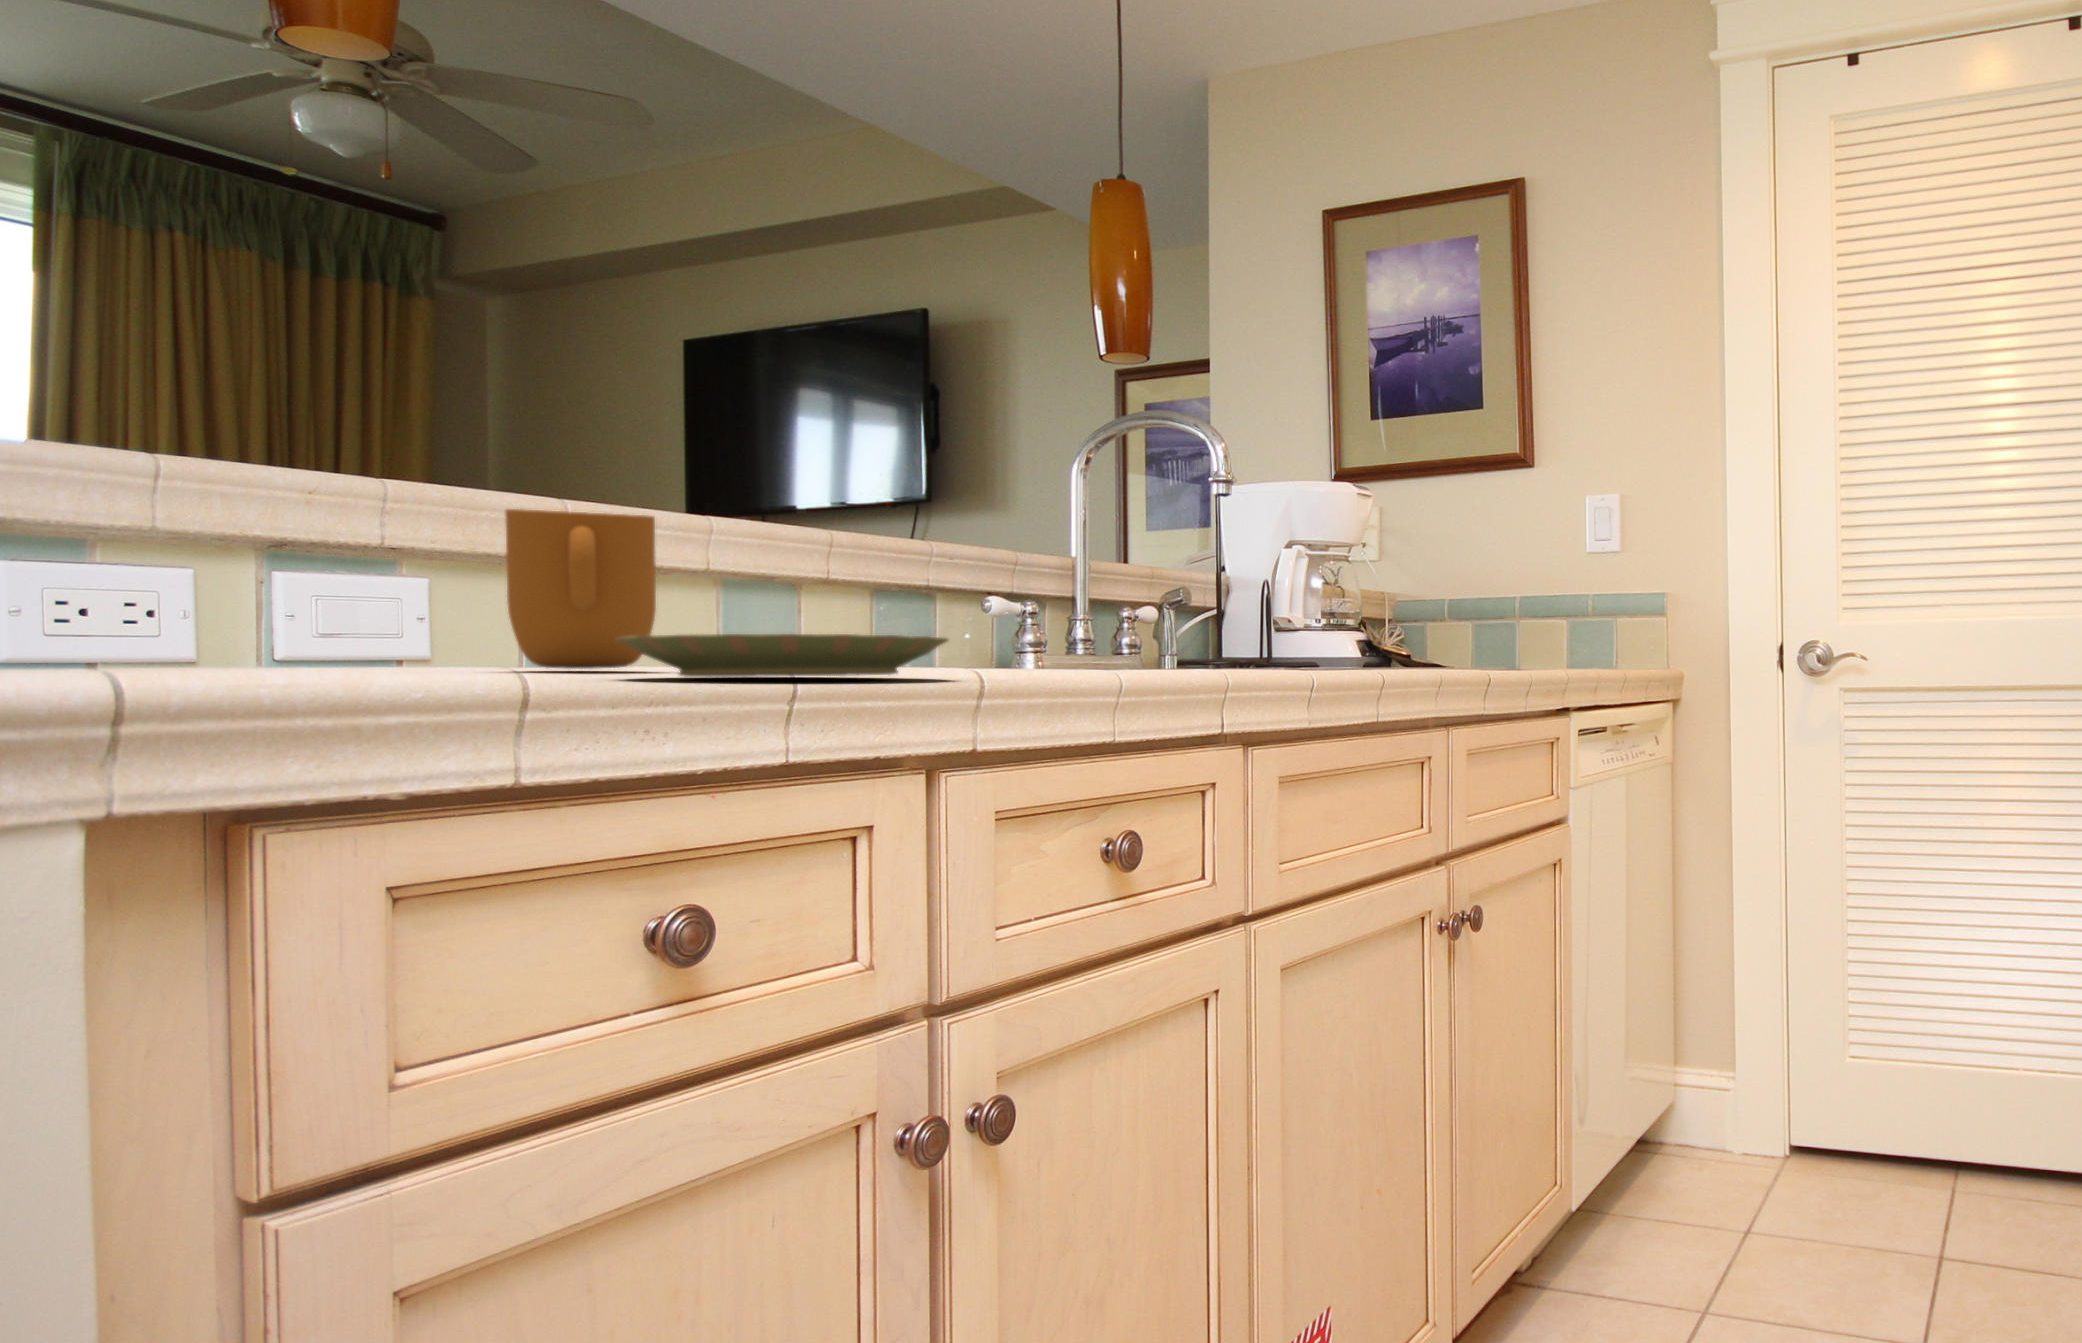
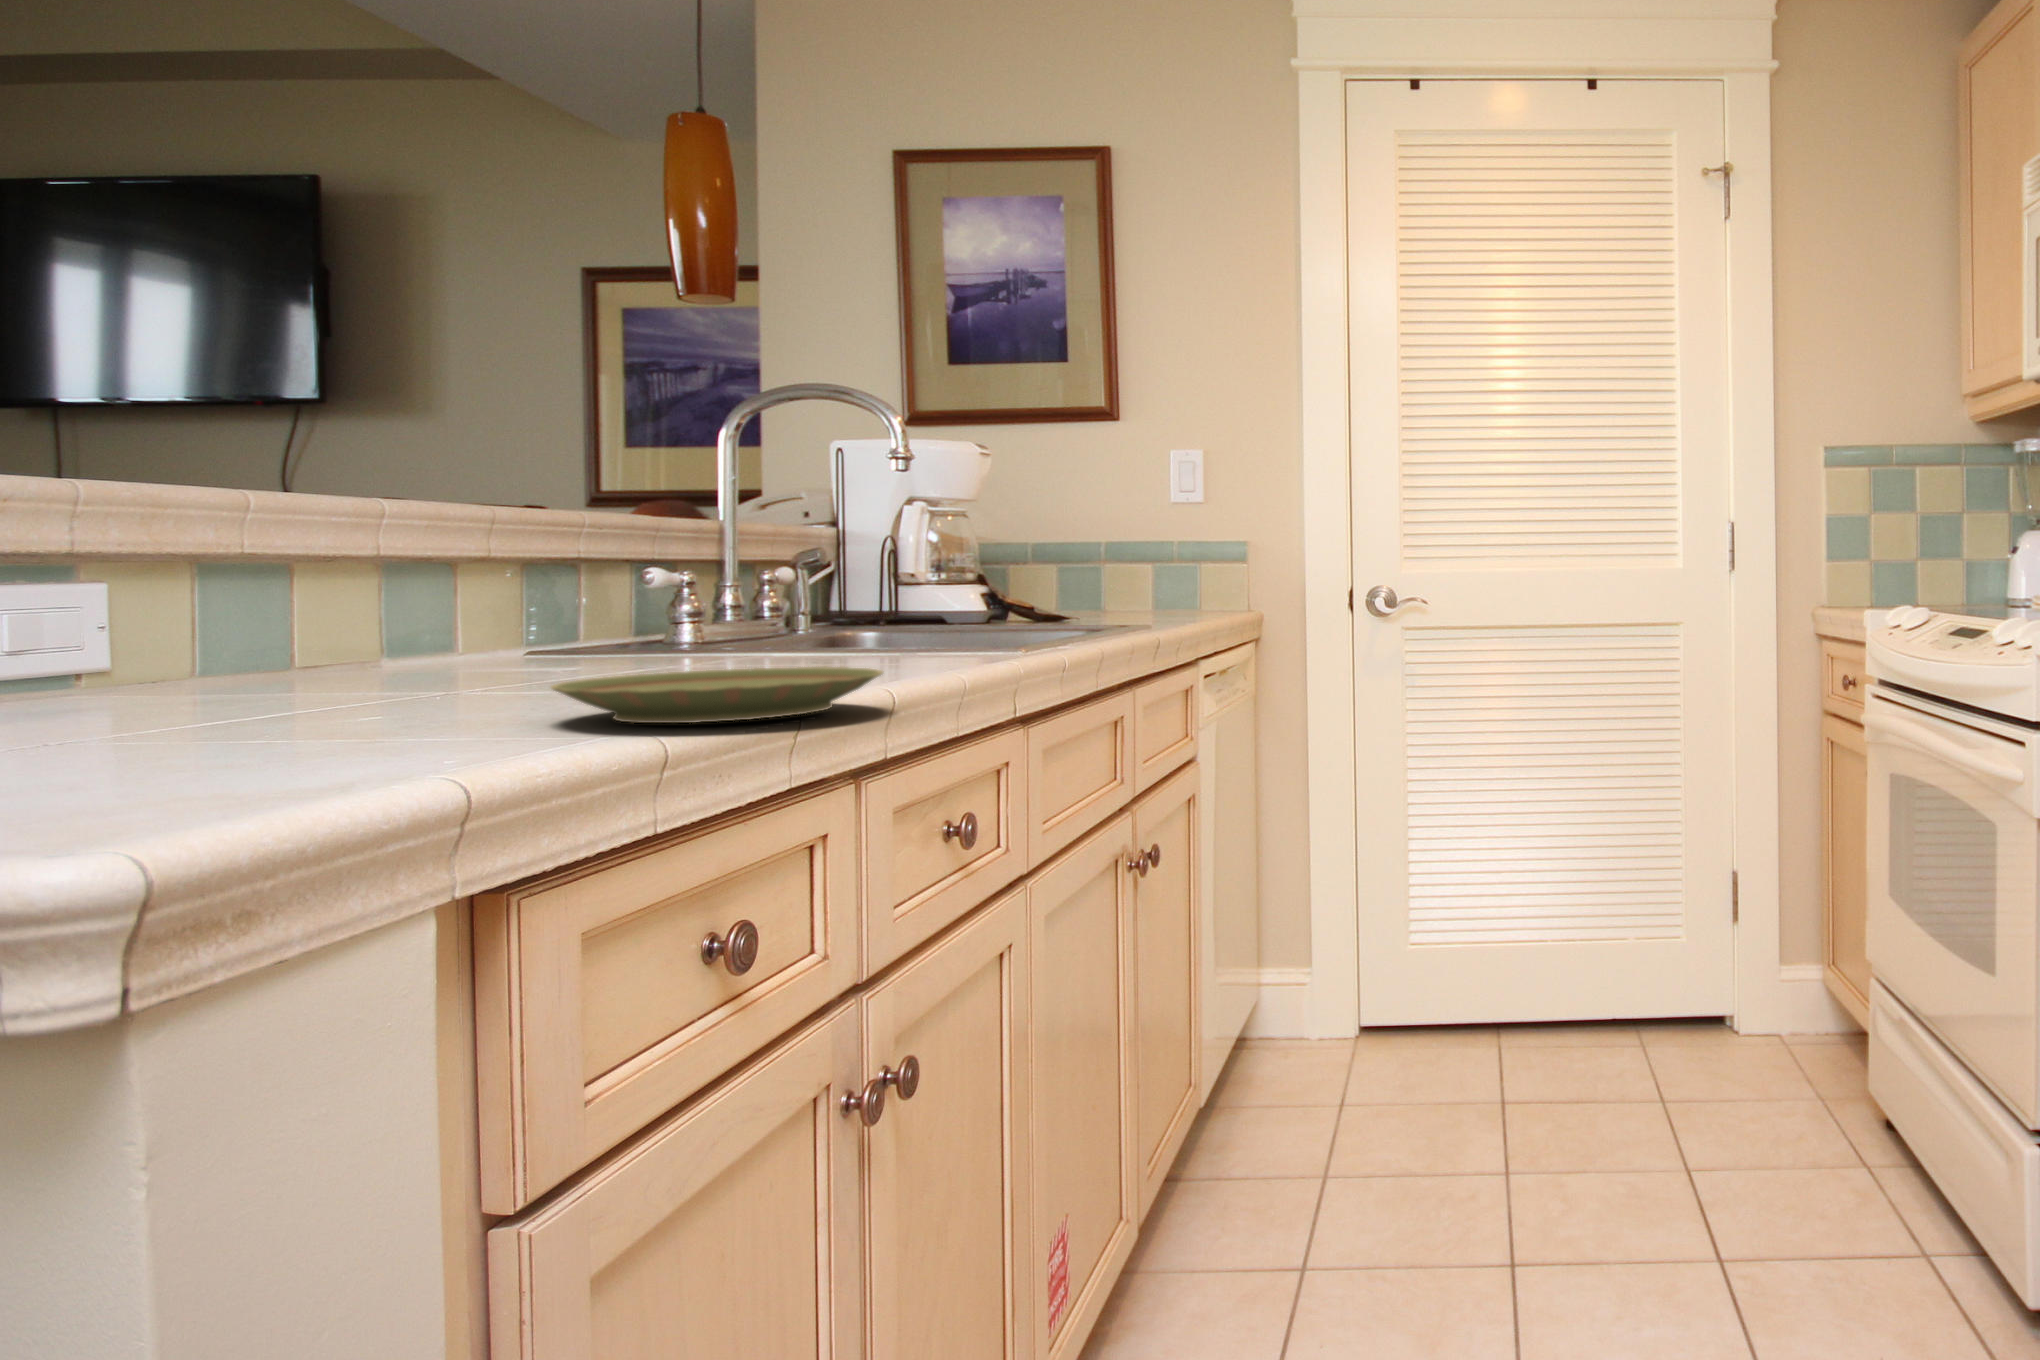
mug: present [505,509,656,669] -> none [264,523,446,700]

